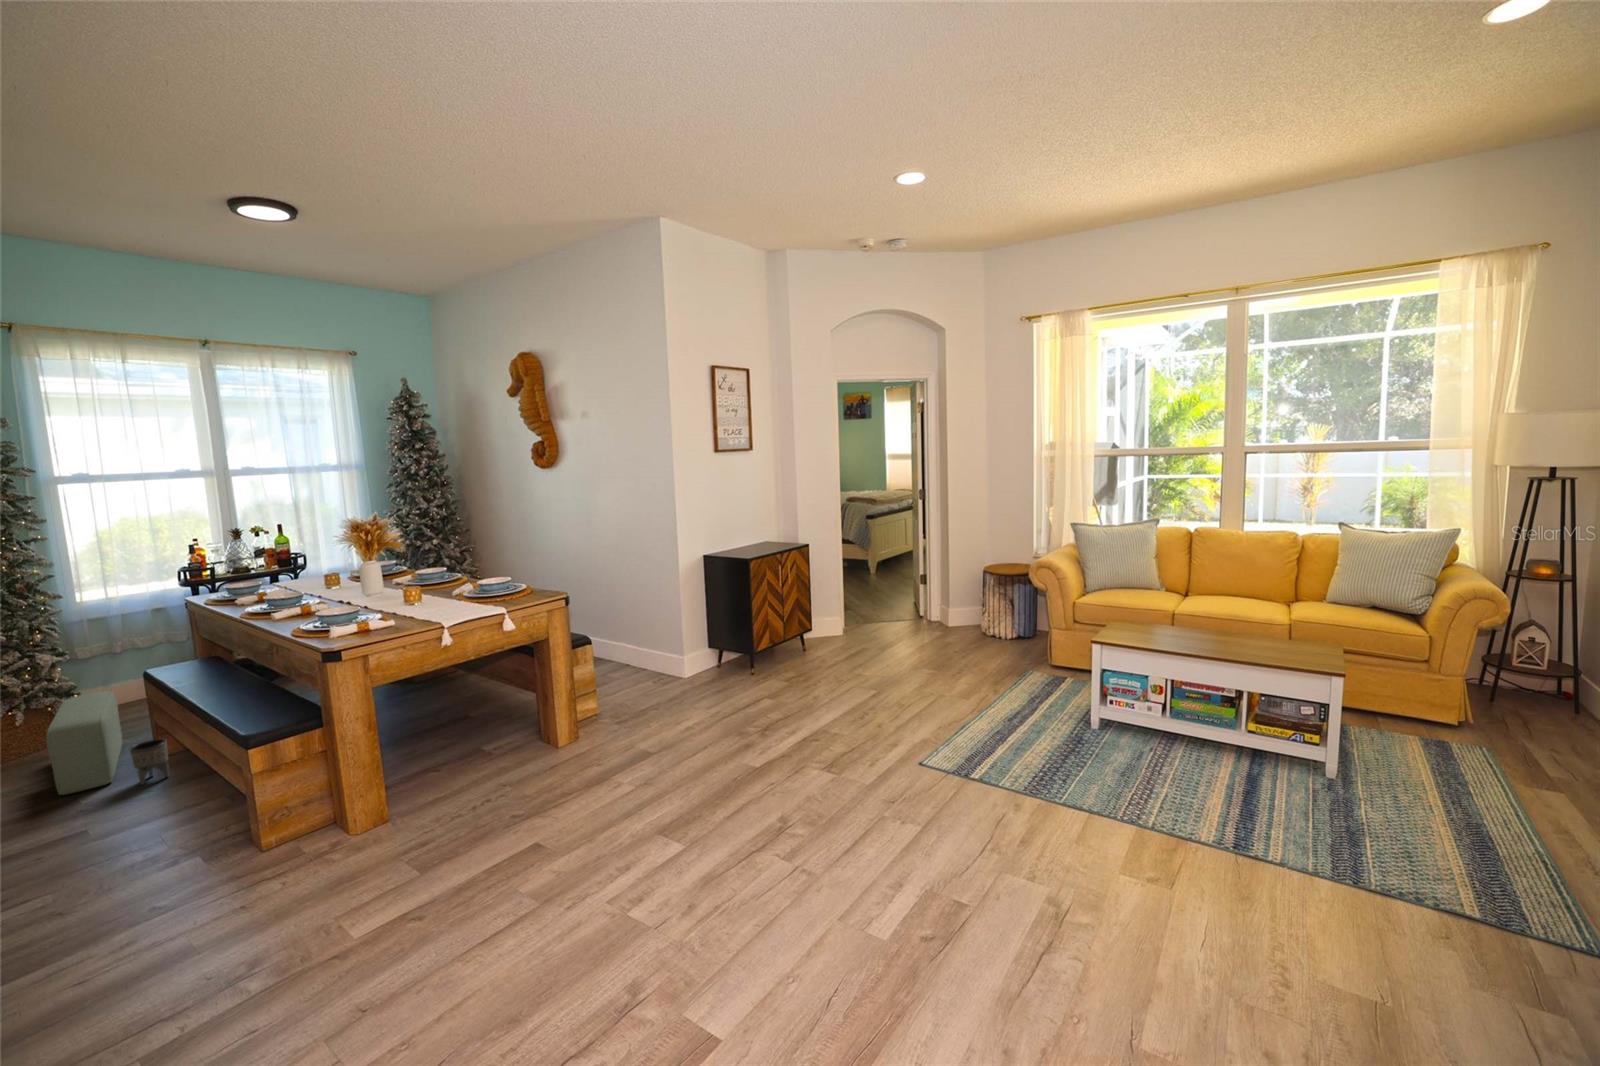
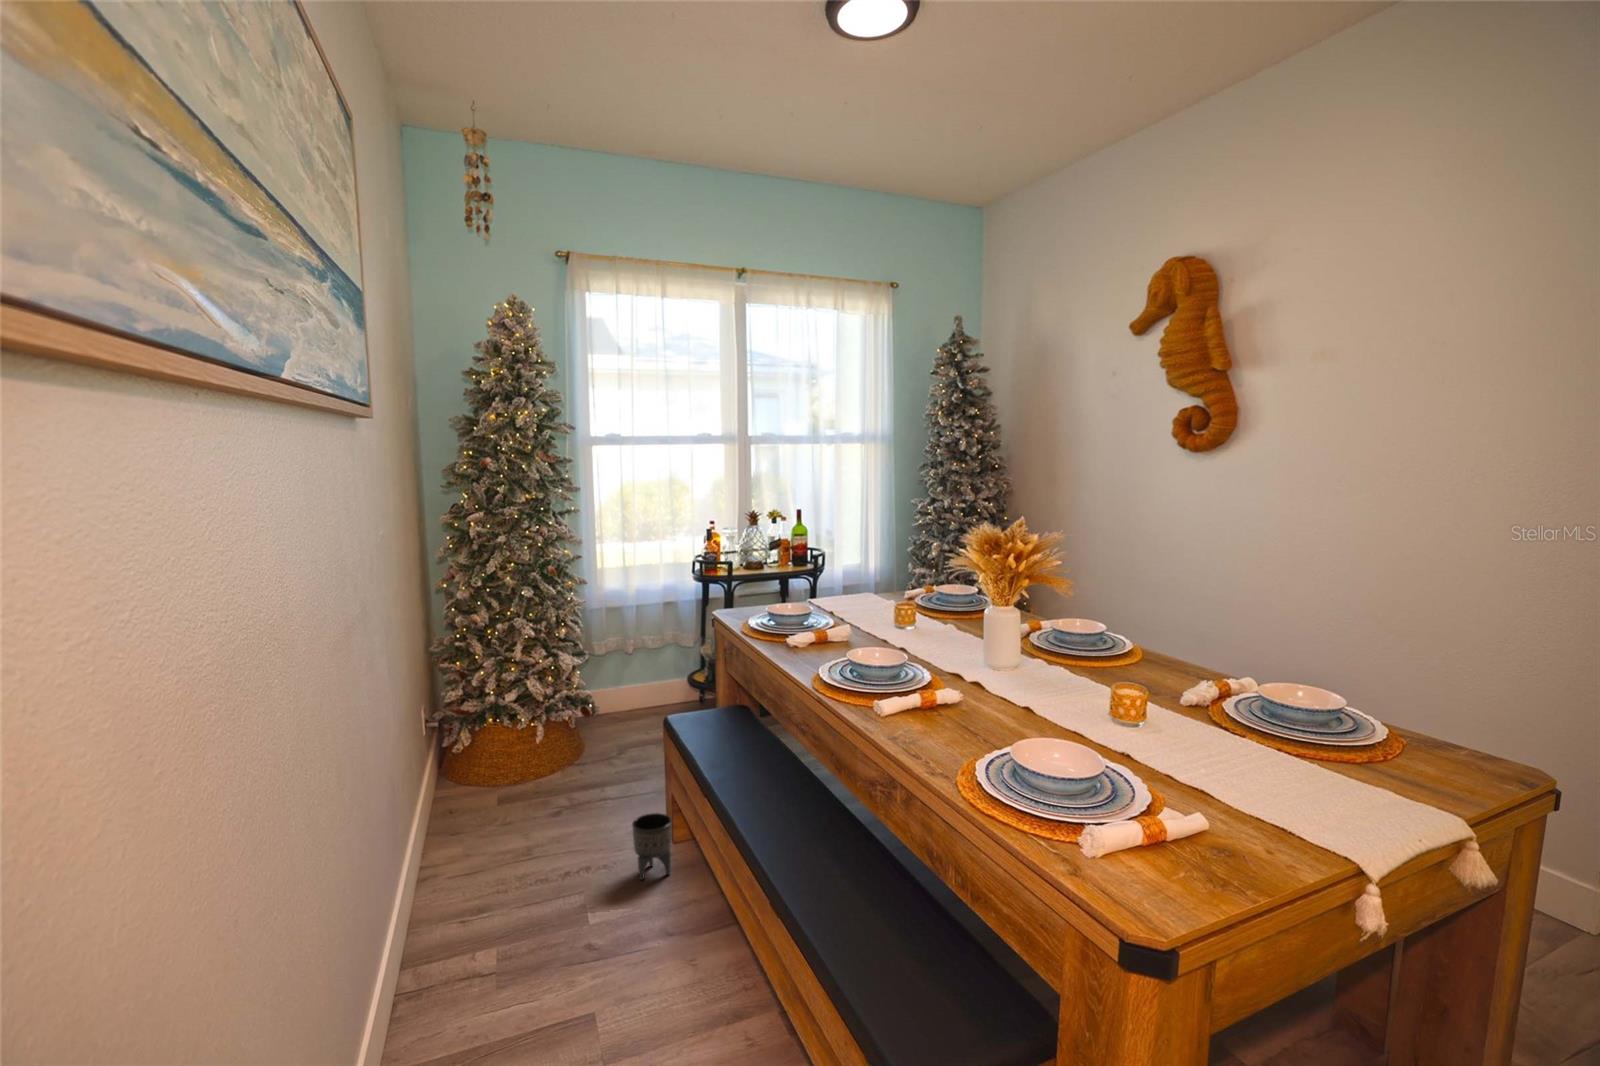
pouf: present [46,691,122,795] -> none [552,716,624,865]

